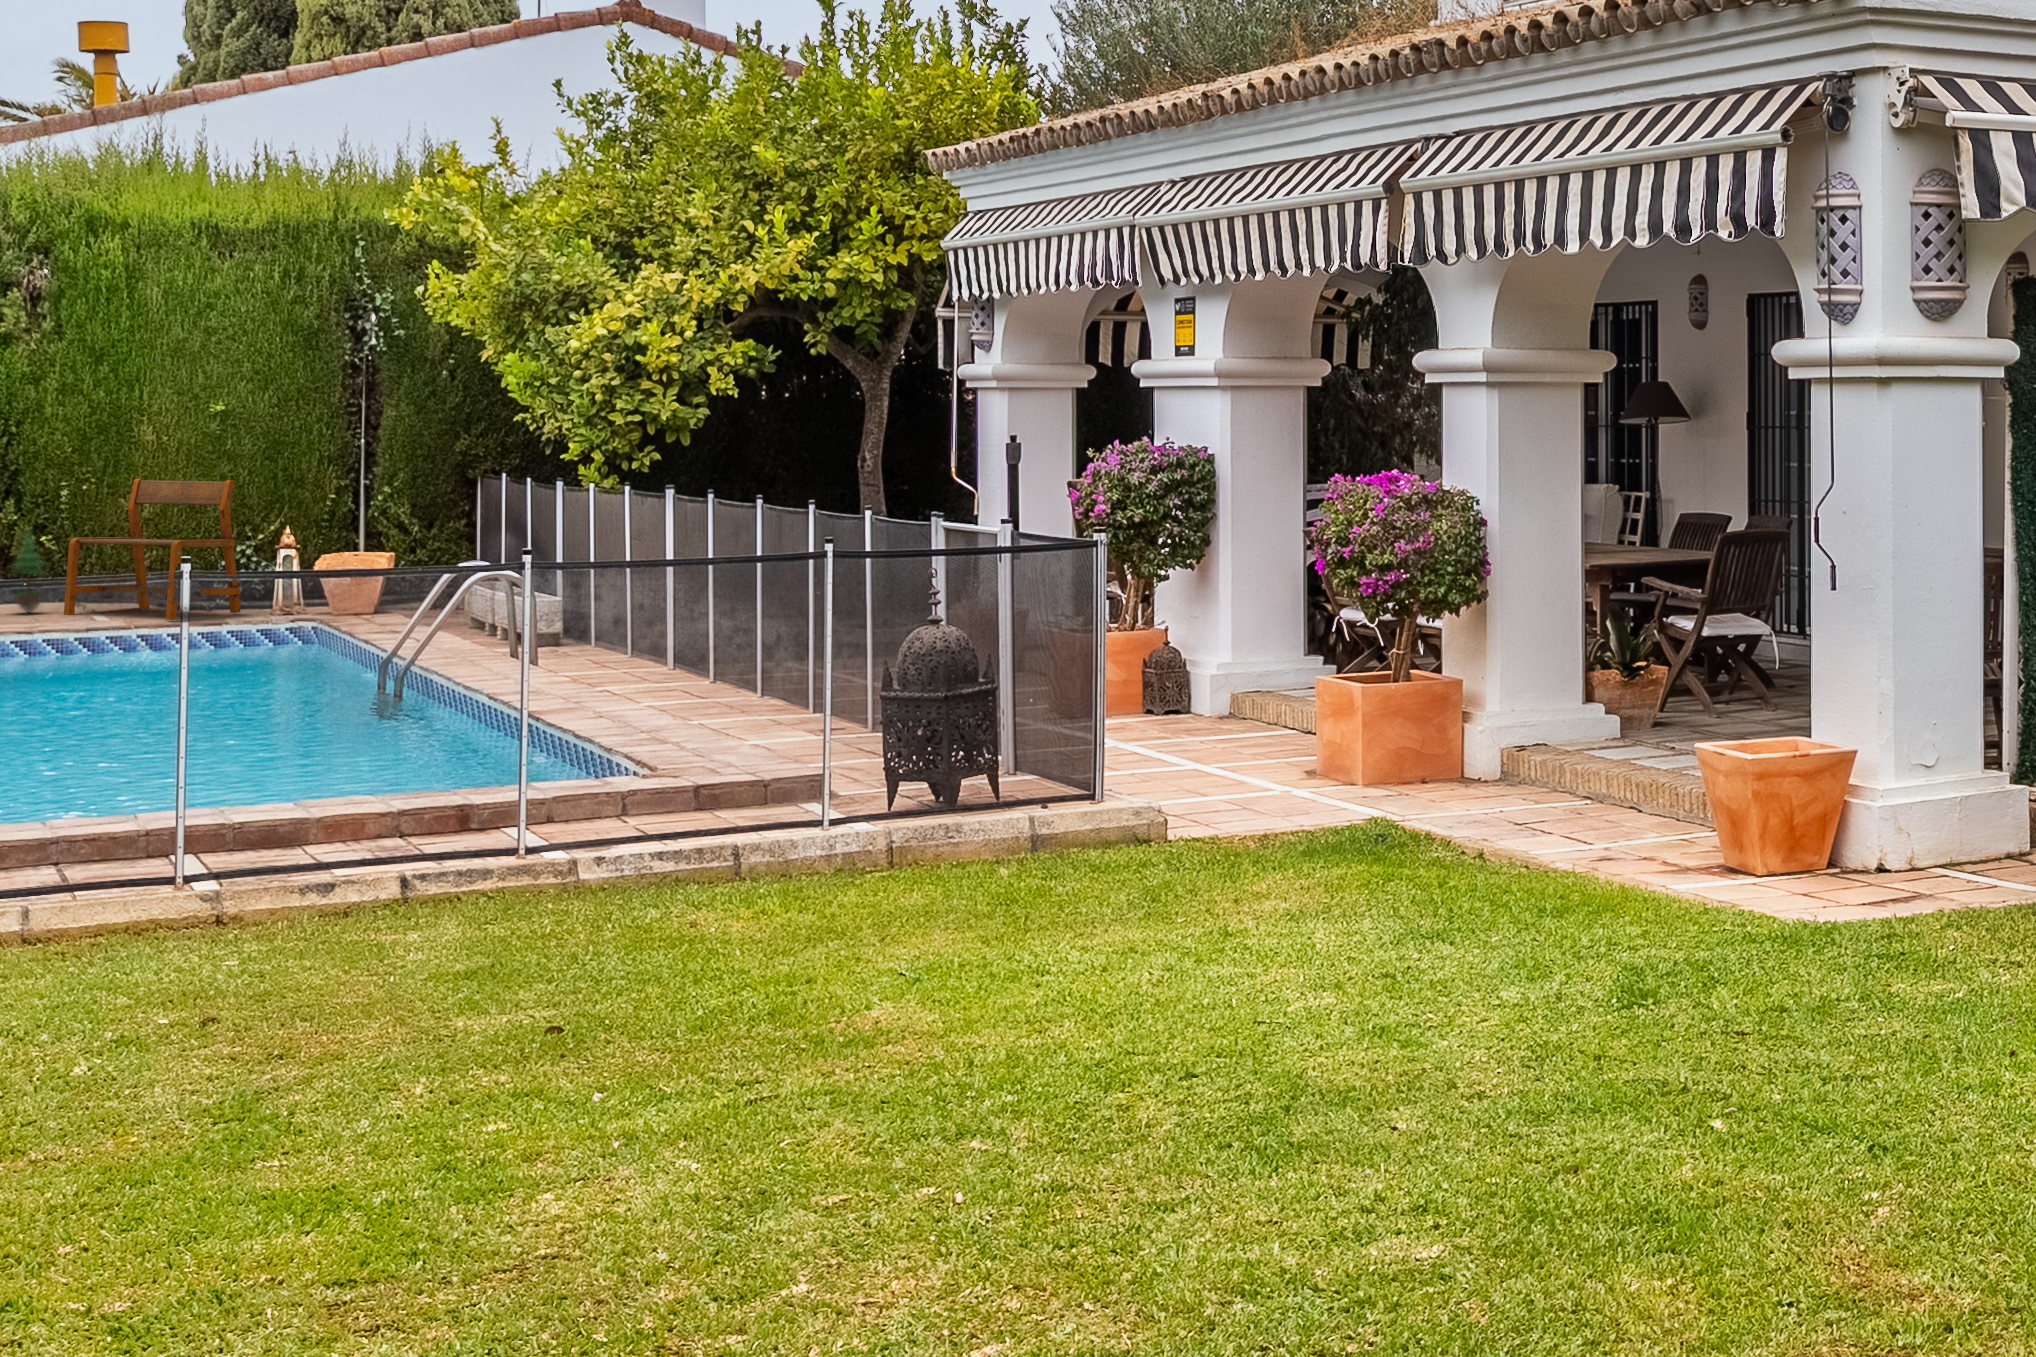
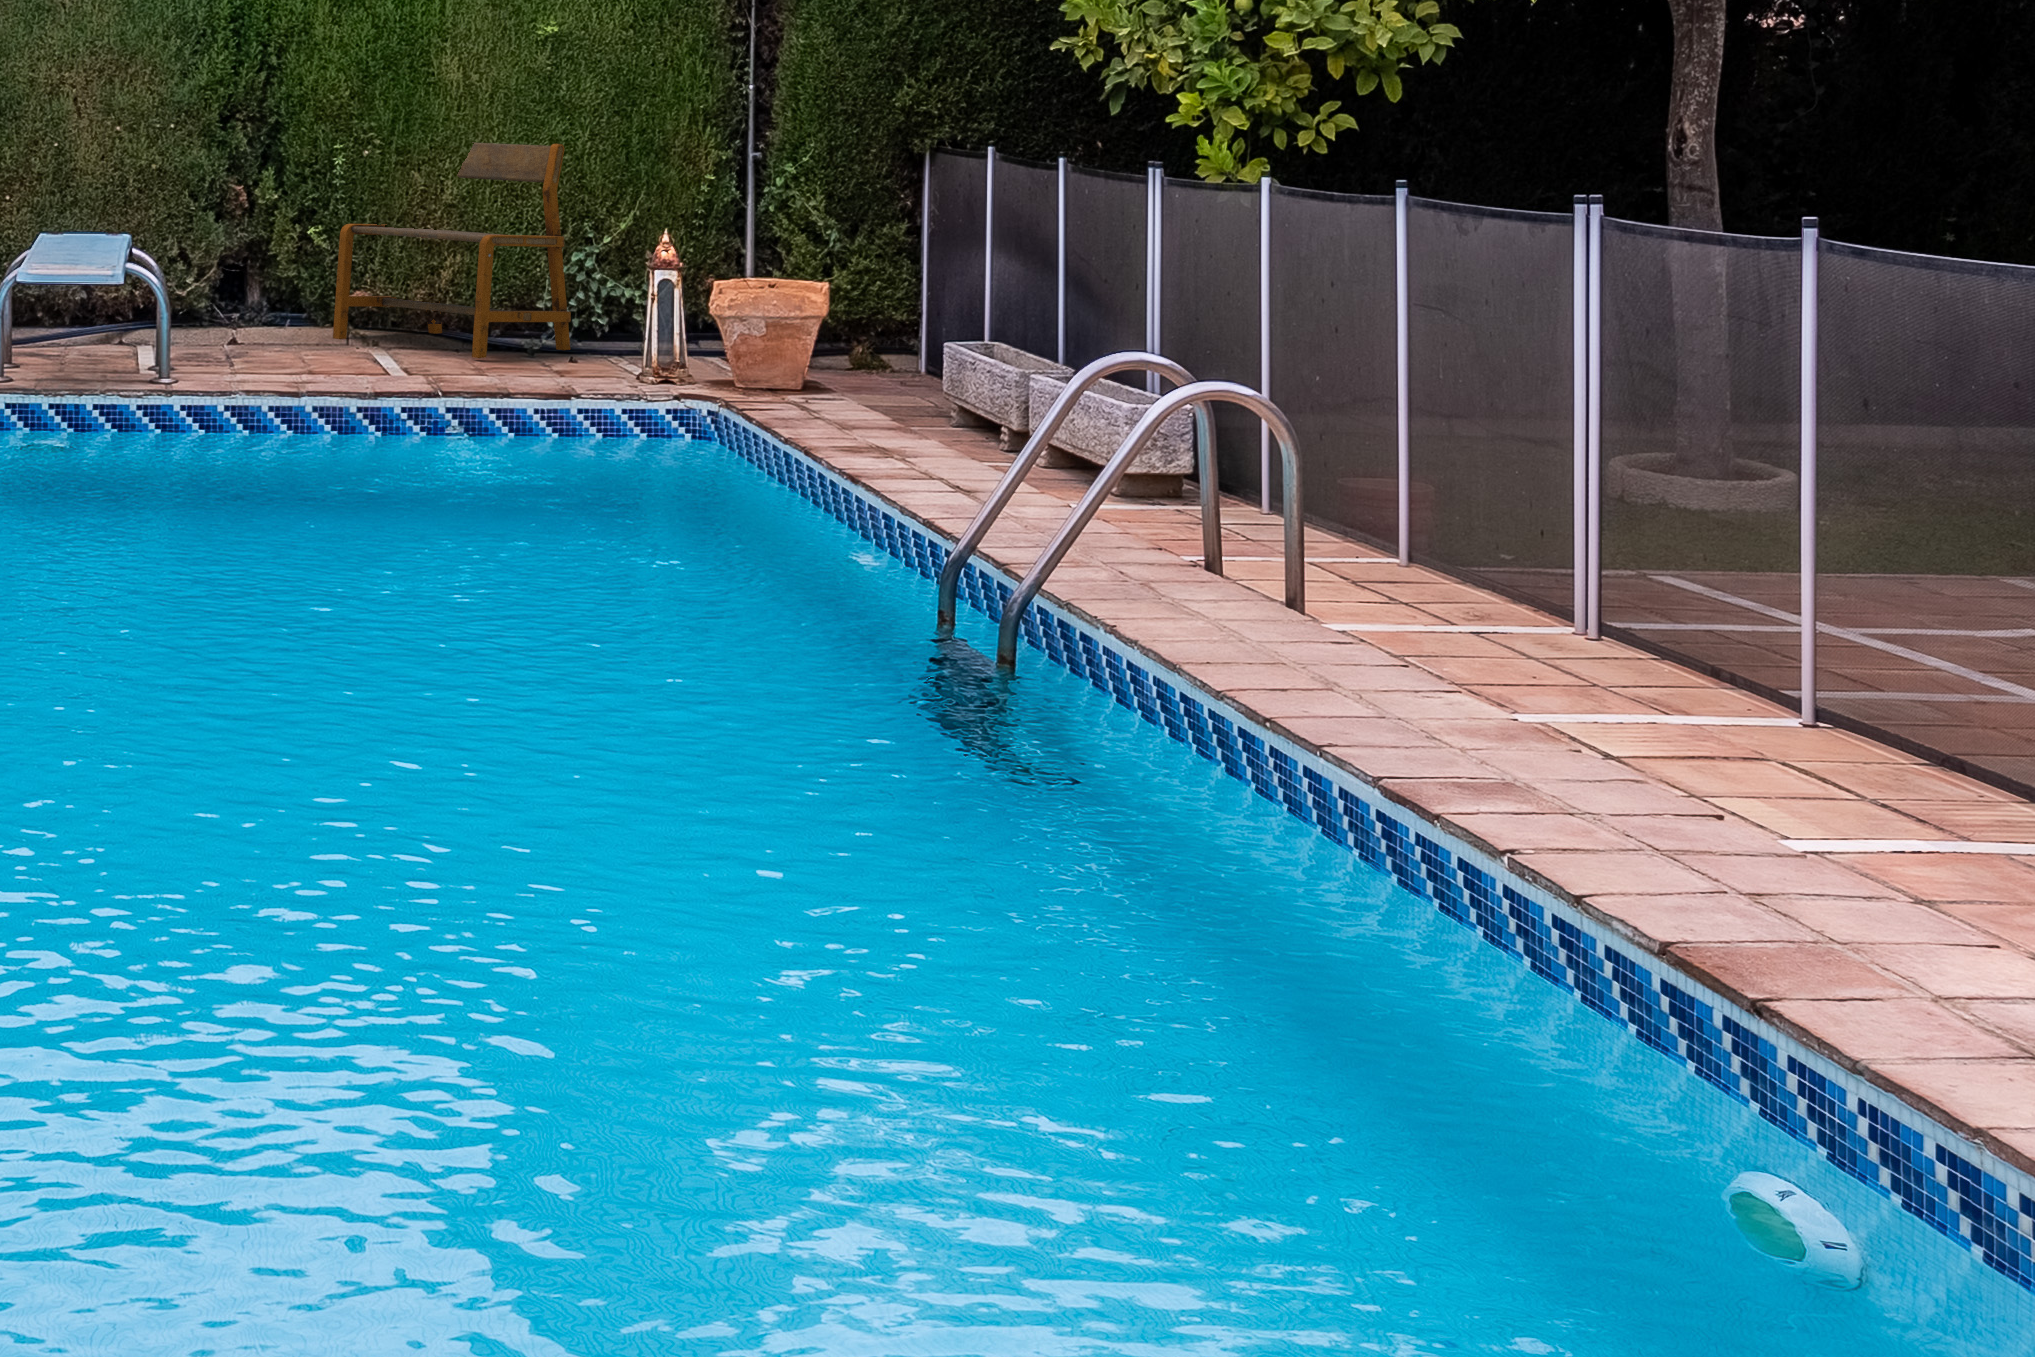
potted tree: present [15,531,43,612] -> none [265,206,310,333]

